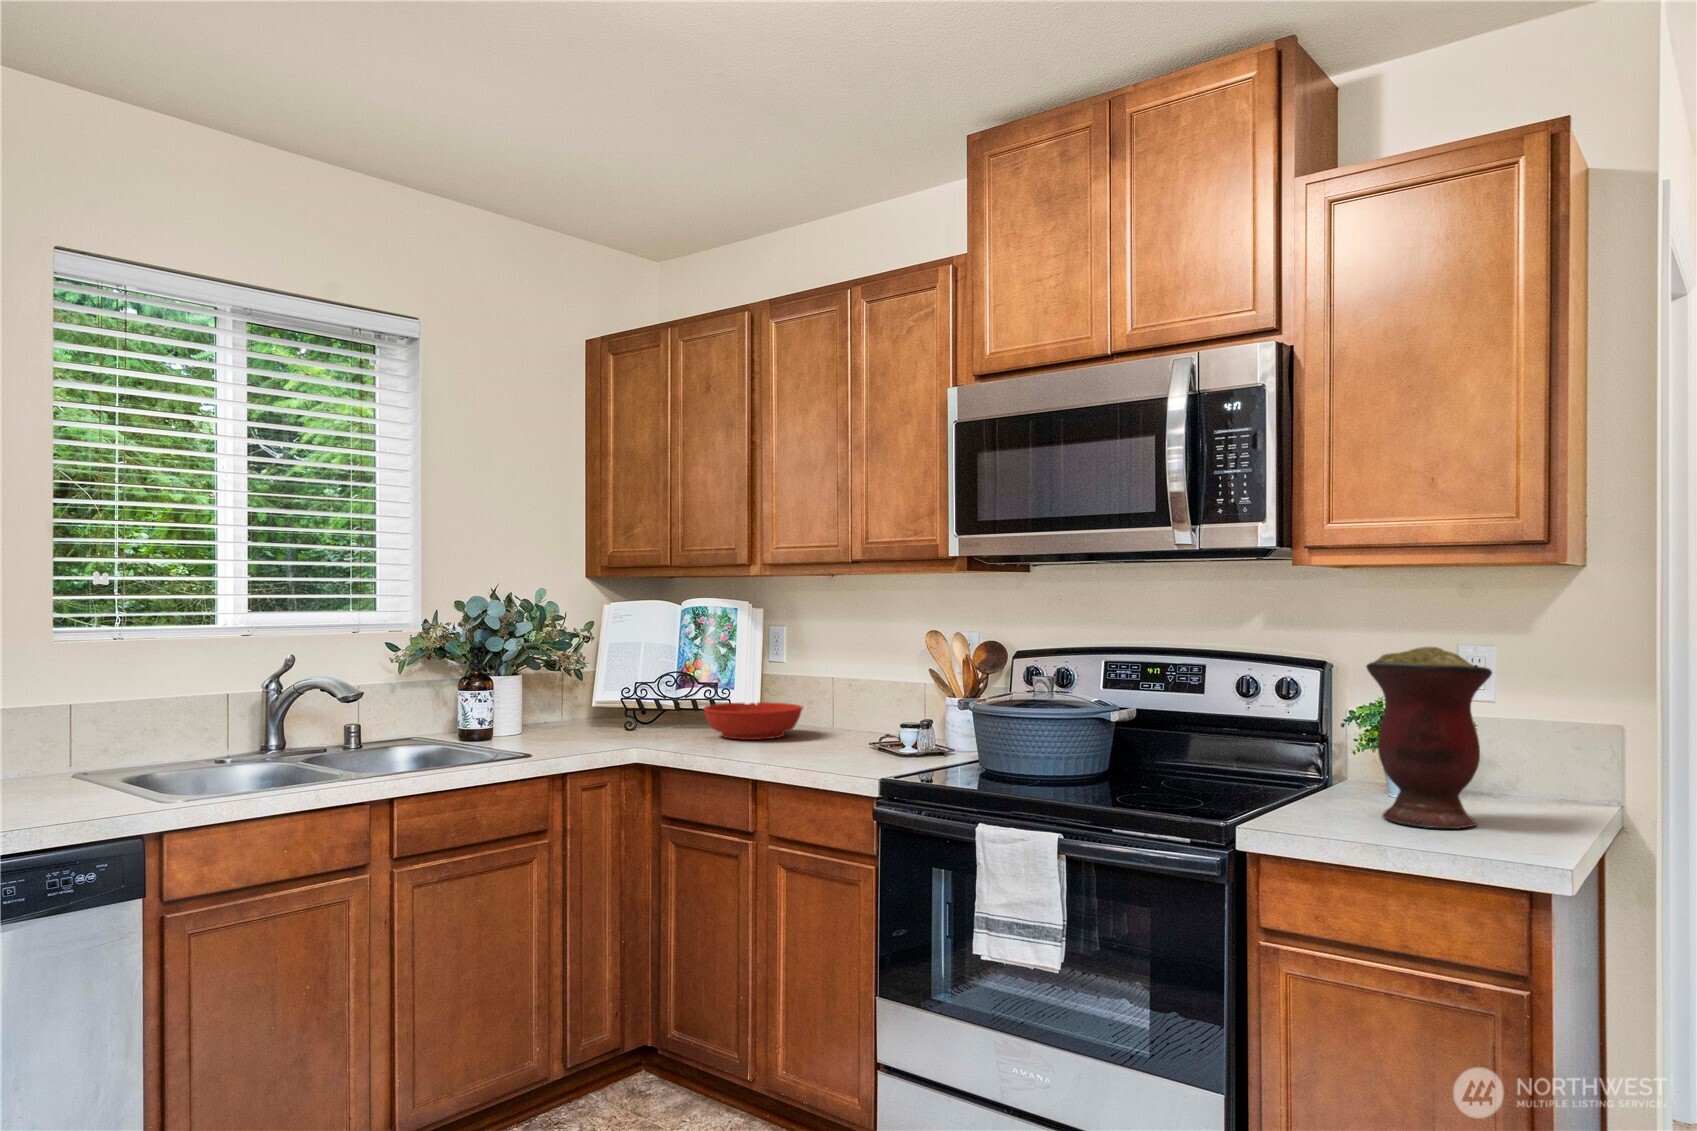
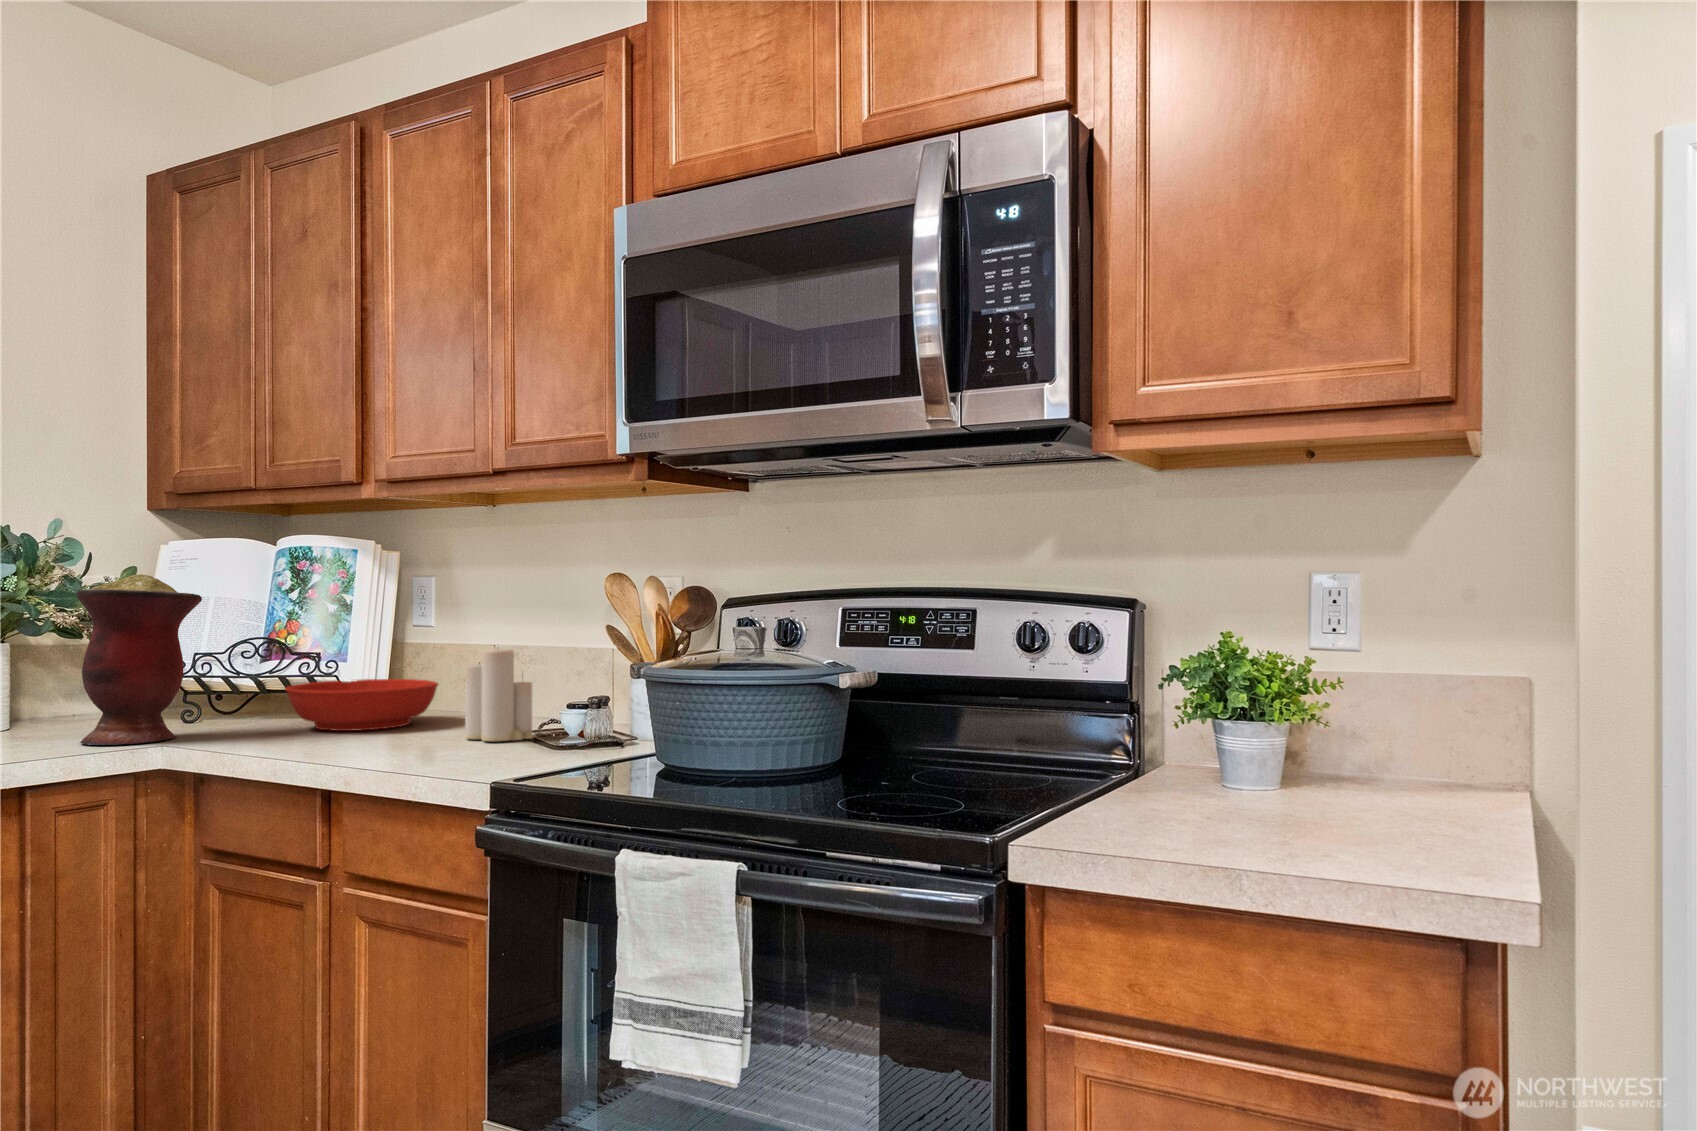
vase: present [1366,647,1492,829] -> present [76,574,202,745]
candle: none [835,679,882,750] -> present [465,649,533,741]

